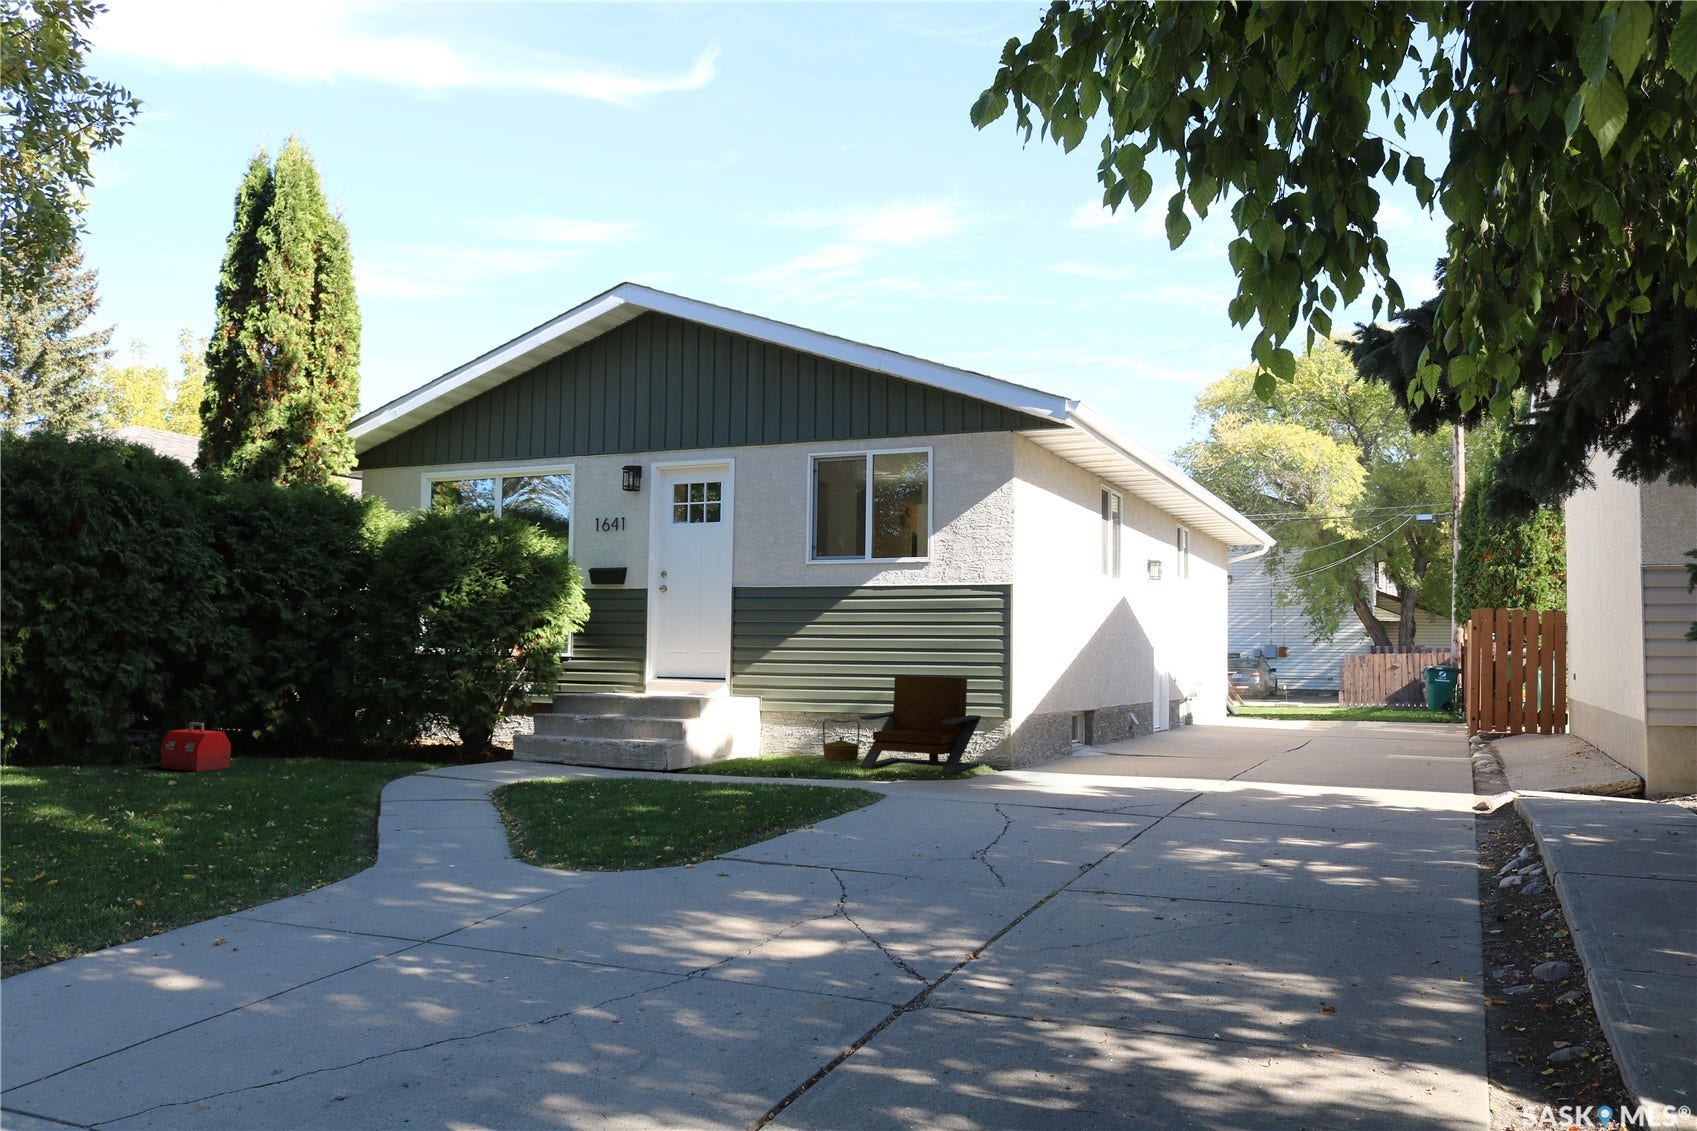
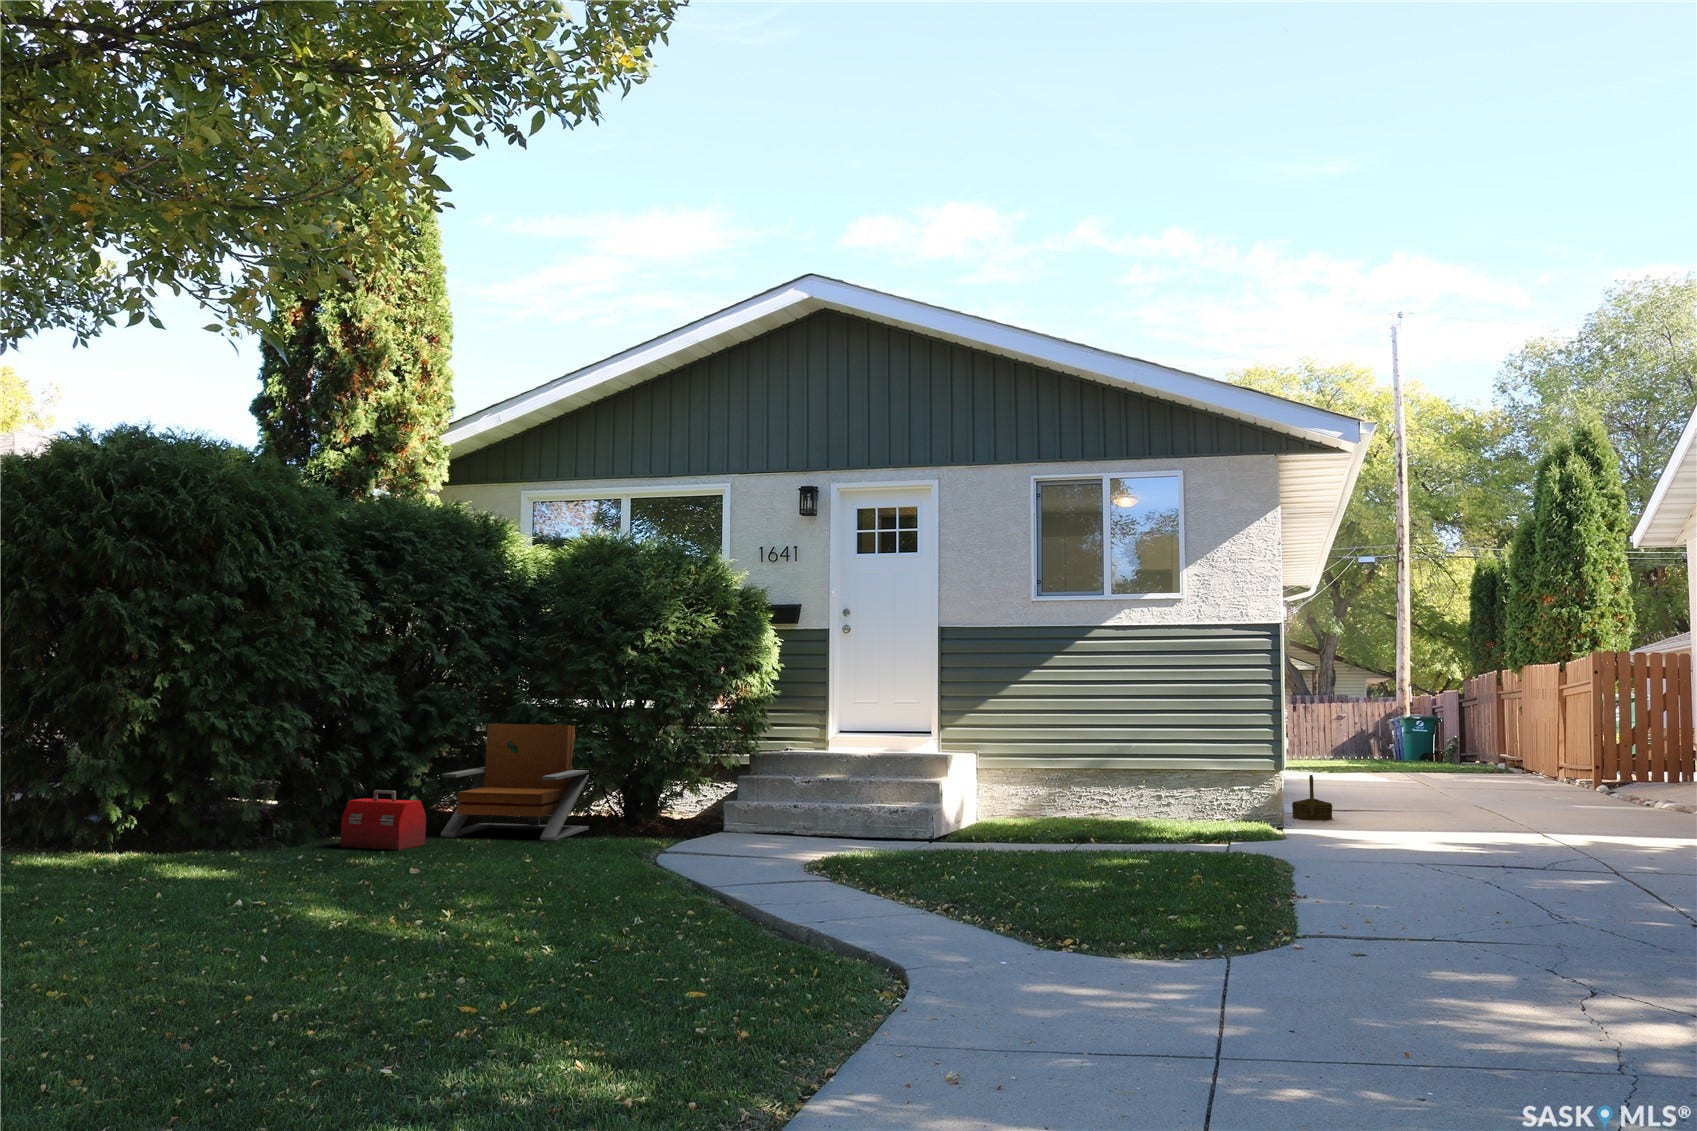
lounge chair: present [860,676,981,775] -> present [441,724,589,841]
woven basket: present [823,719,860,760] -> present [1292,775,1333,820]

